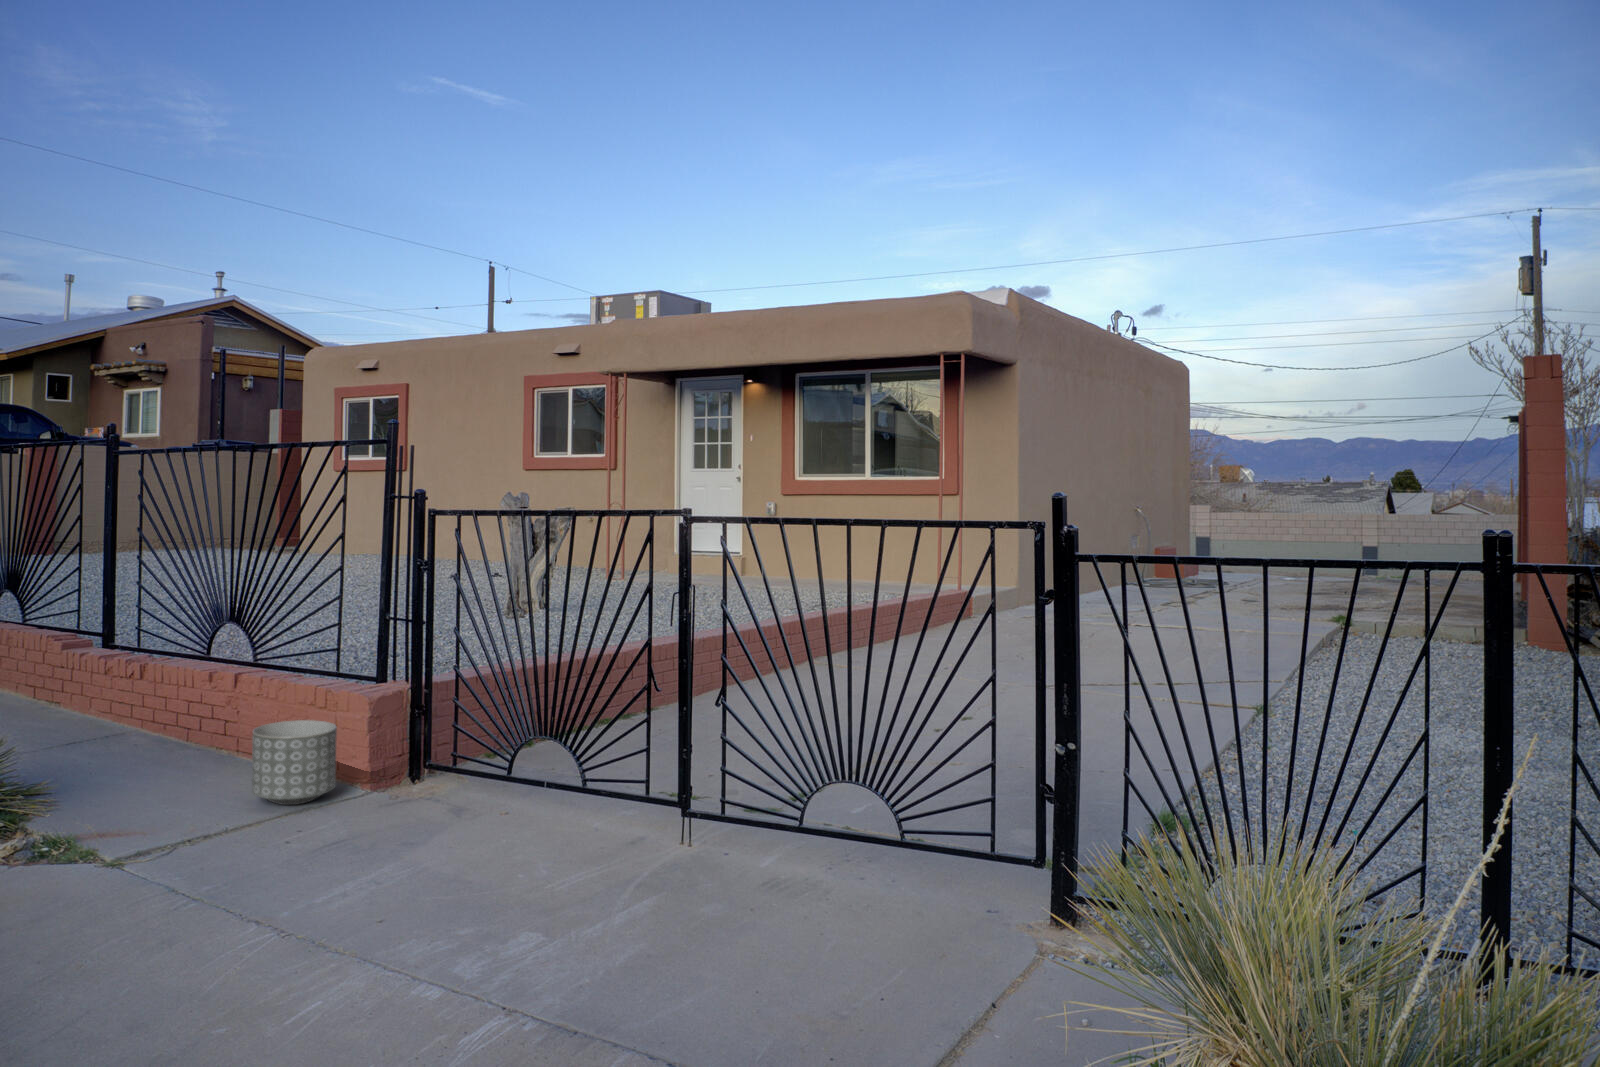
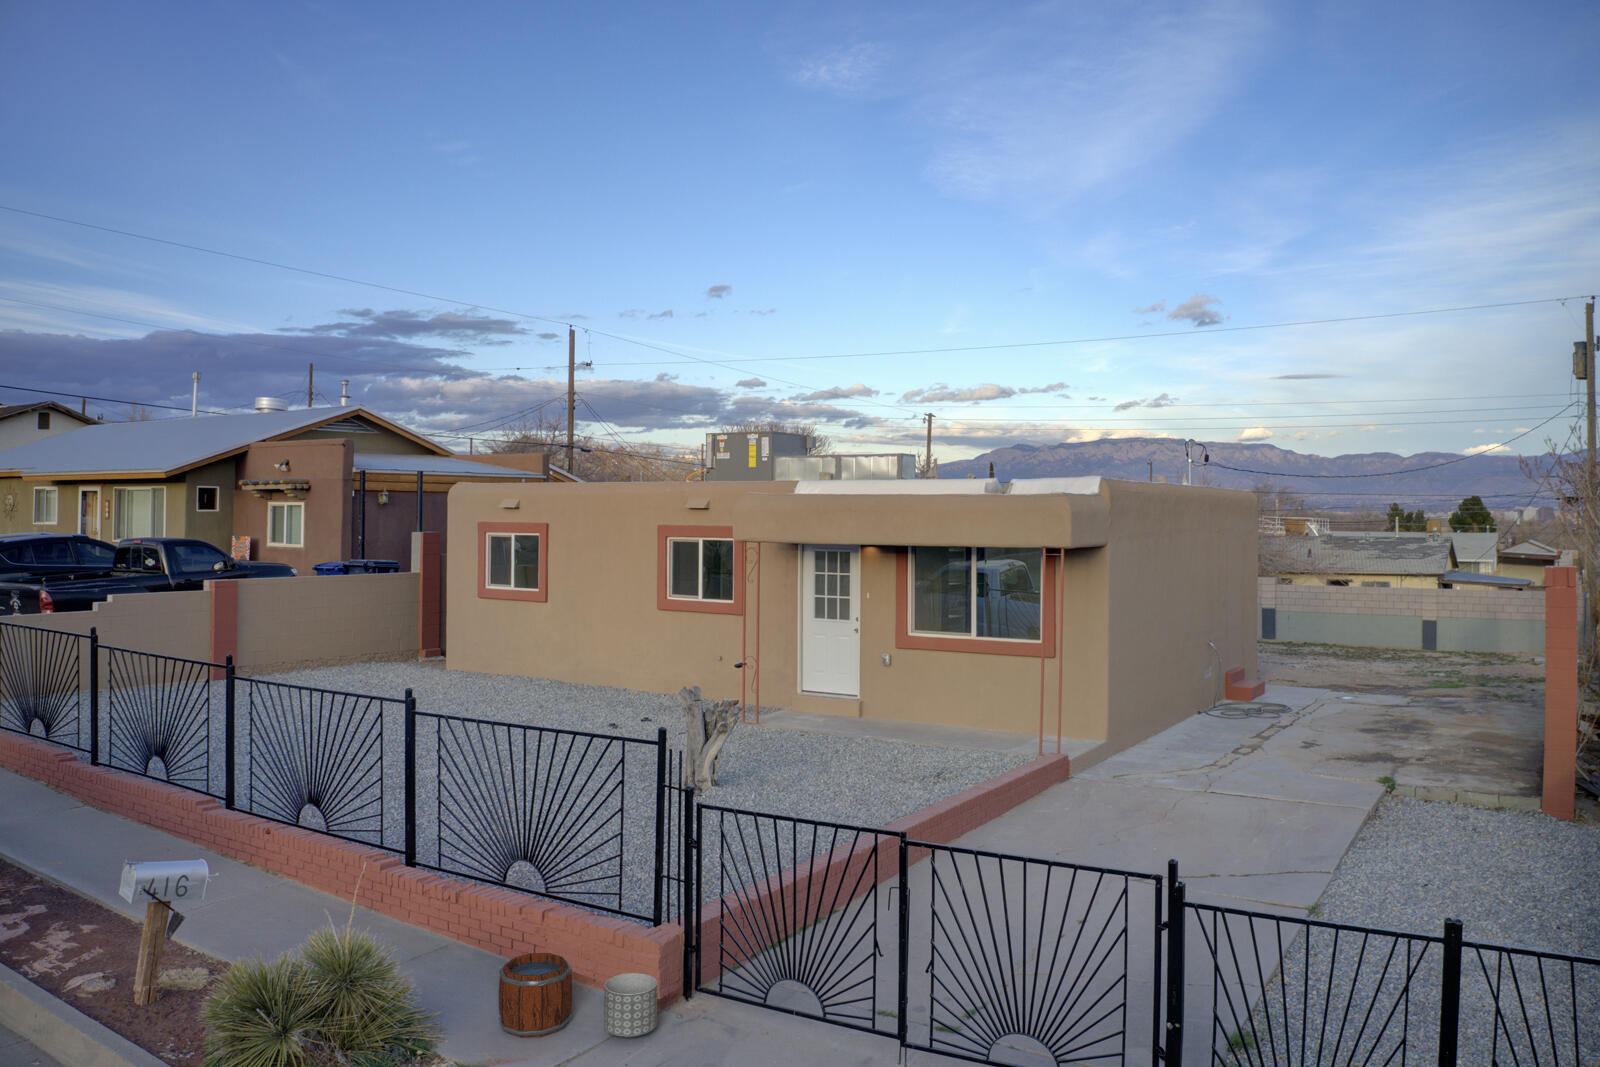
bucket: none [96,696,215,804] -> present [499,953,572,1038]

